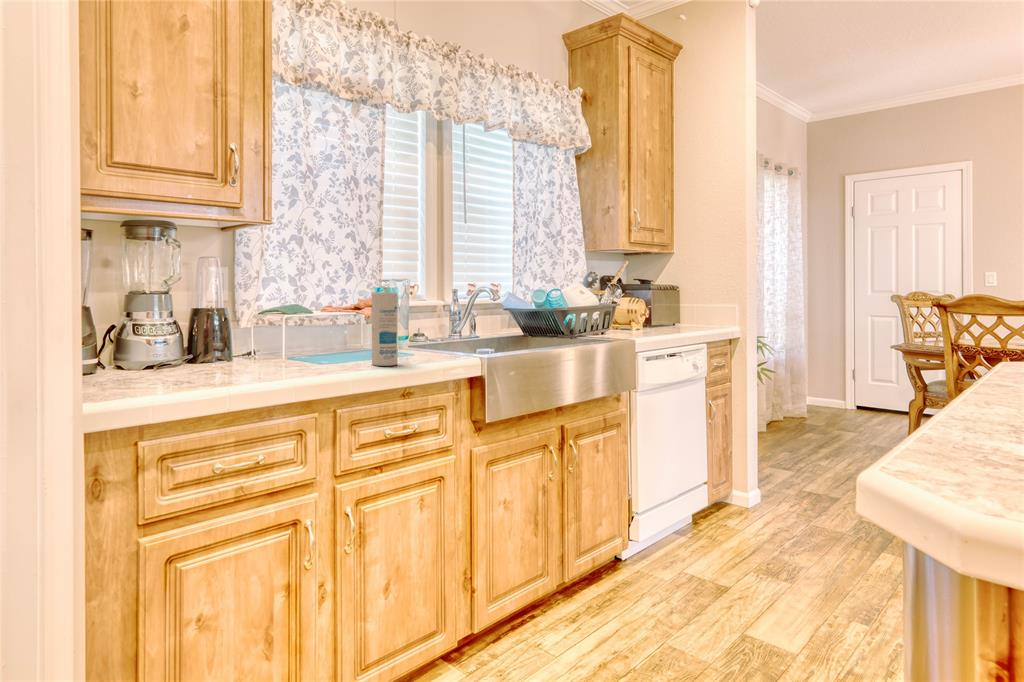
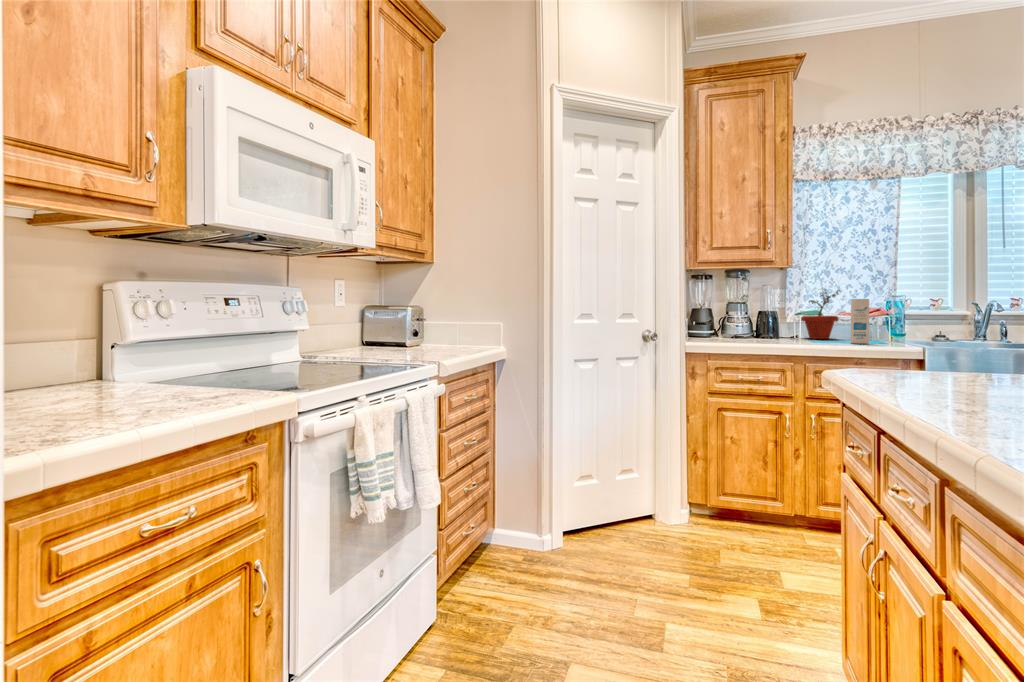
potted plant: none [276,265,341,356] -> present [801,288,842,339]

